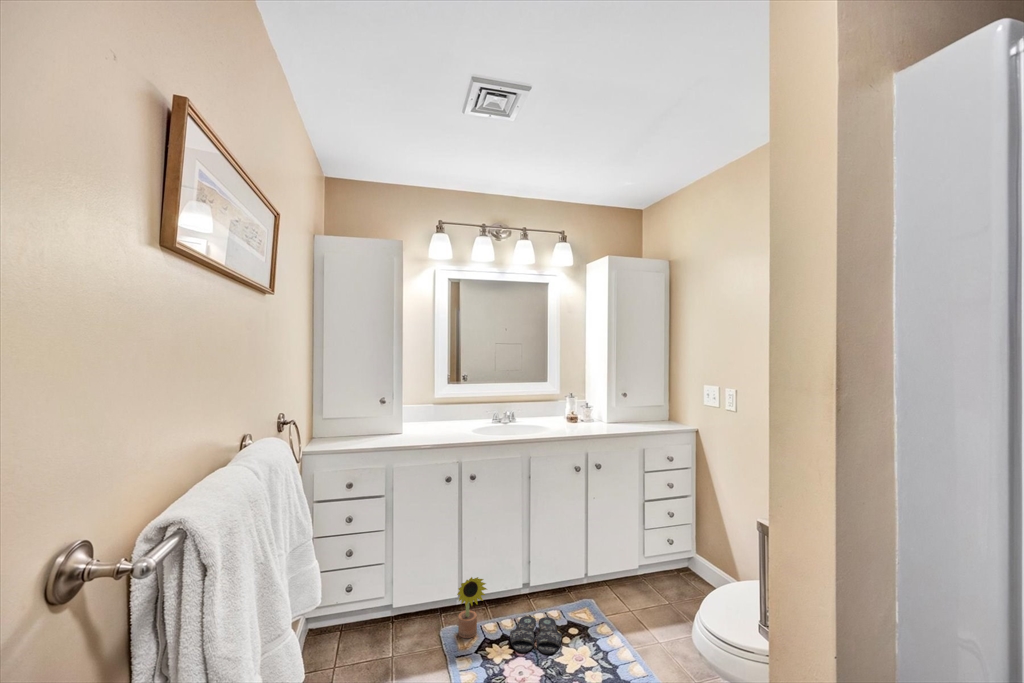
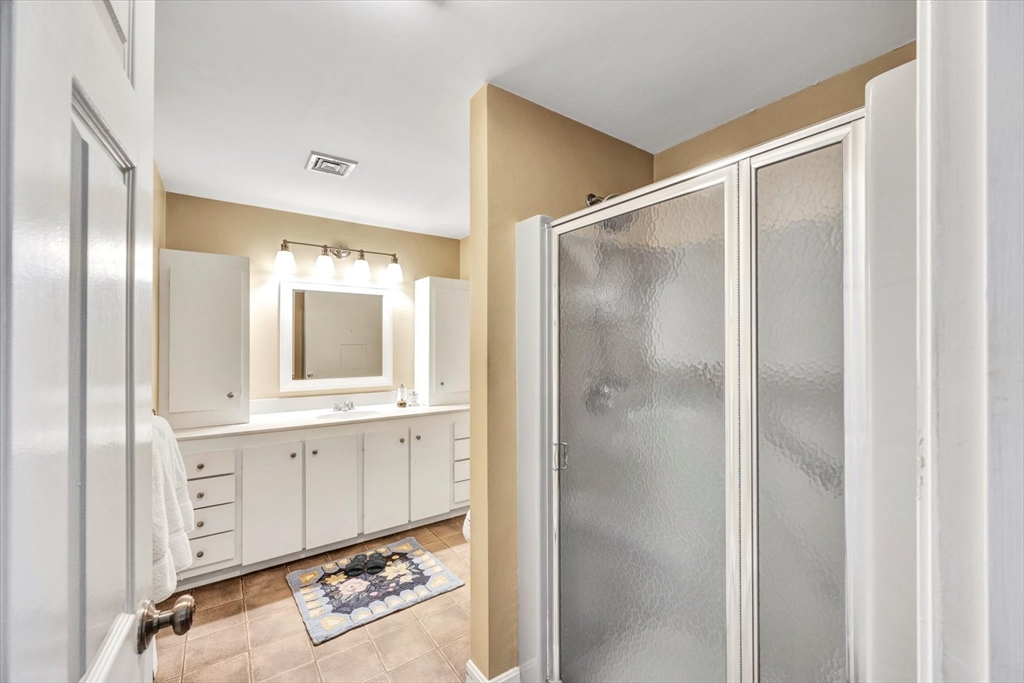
decorative plant: present [457,577,487,638] -> none [301,527,327,575]

